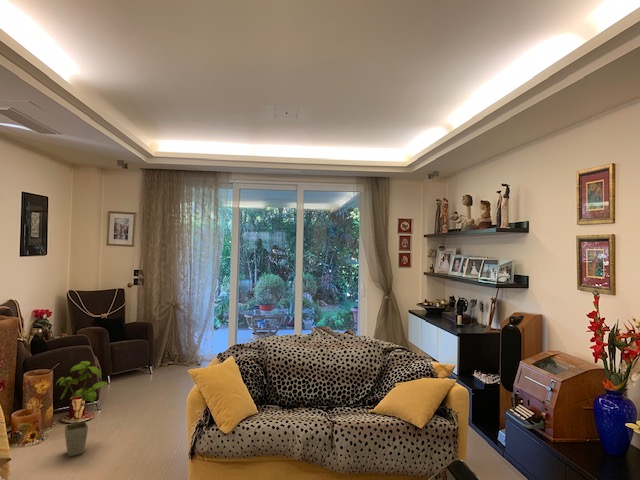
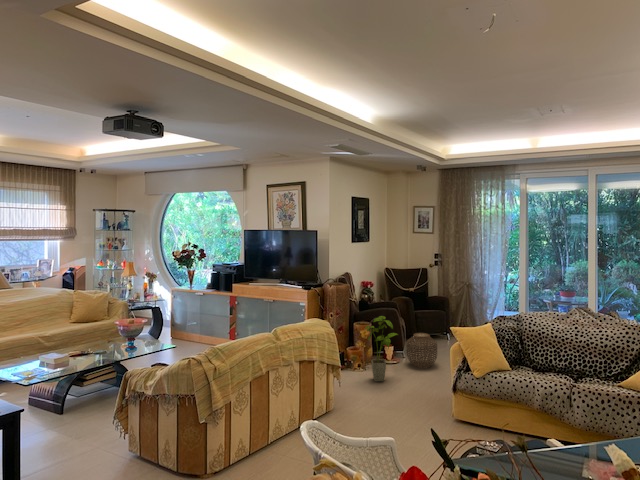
woven basket: none [118,374,159,420] -> present [406,333,437,368]

